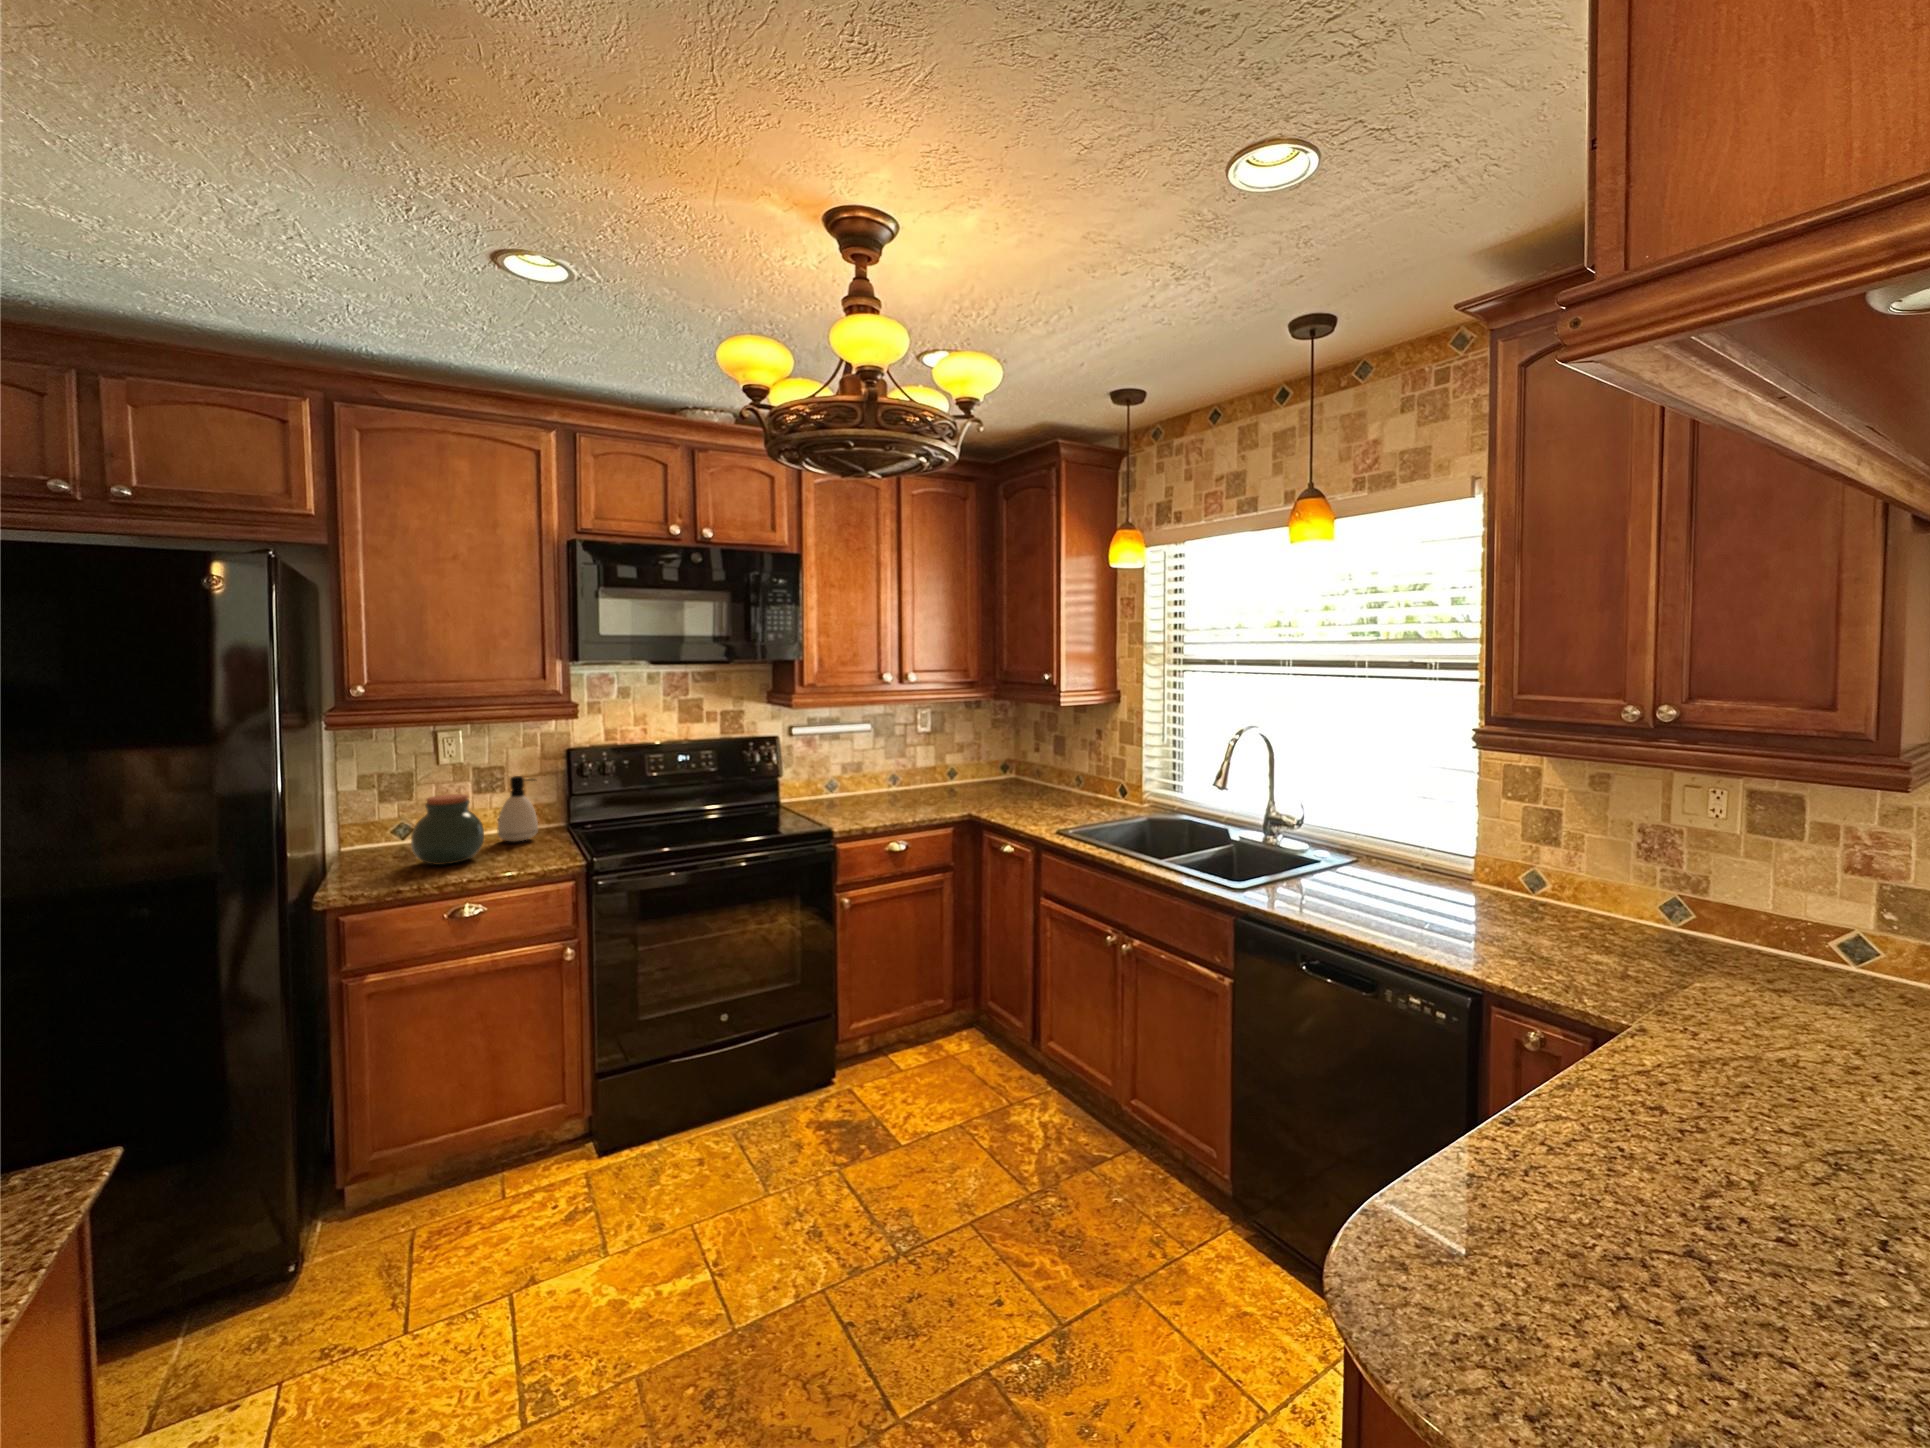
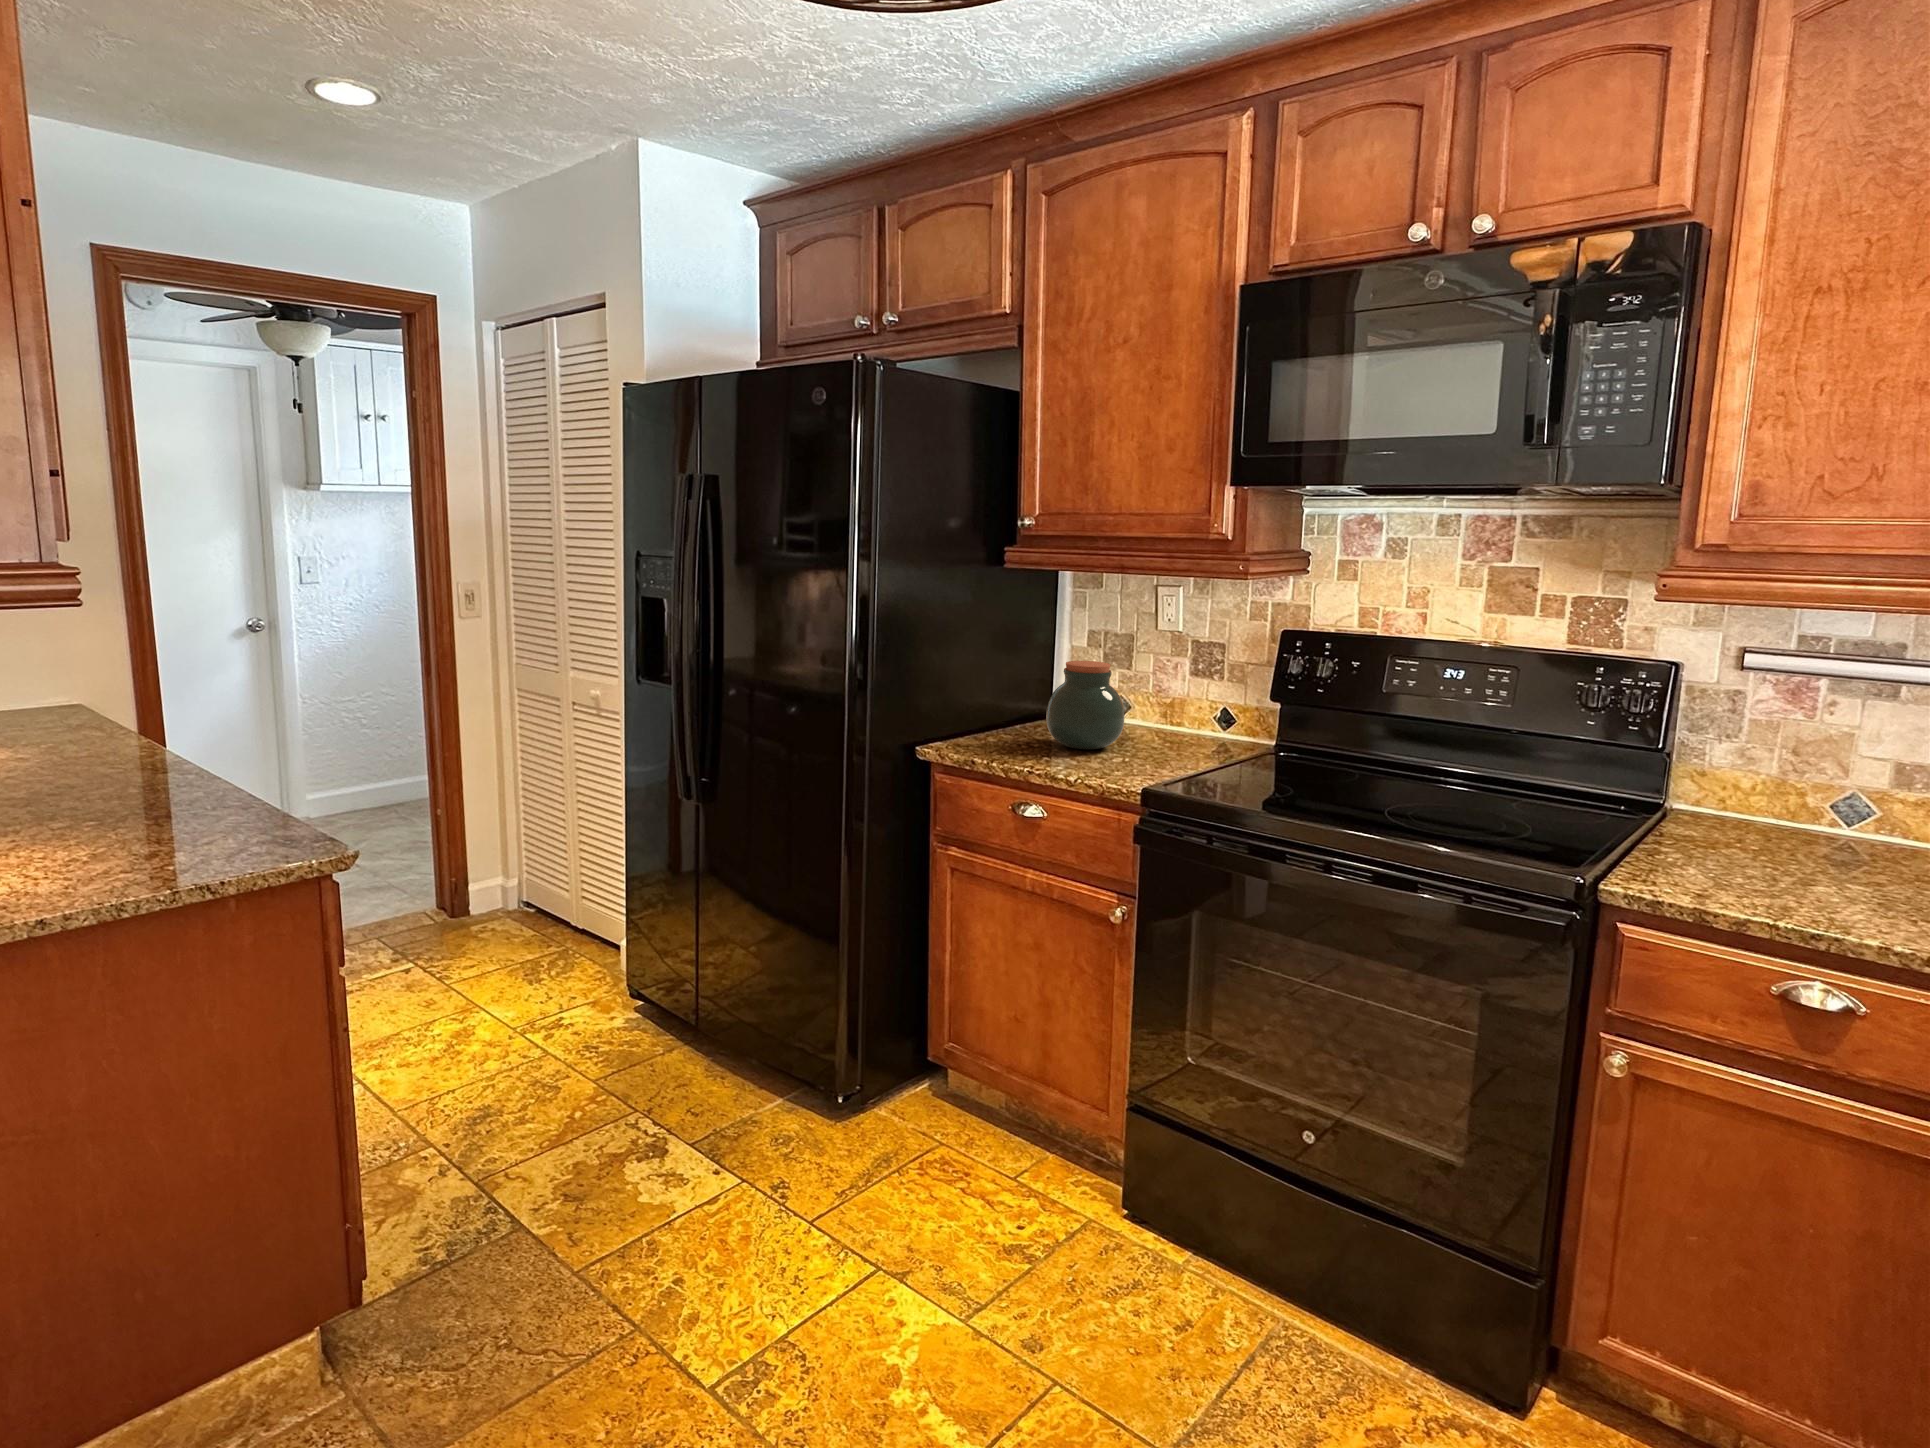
soap dispenser: present [497,776,538,841] -> none [1172,656,1222,747]

